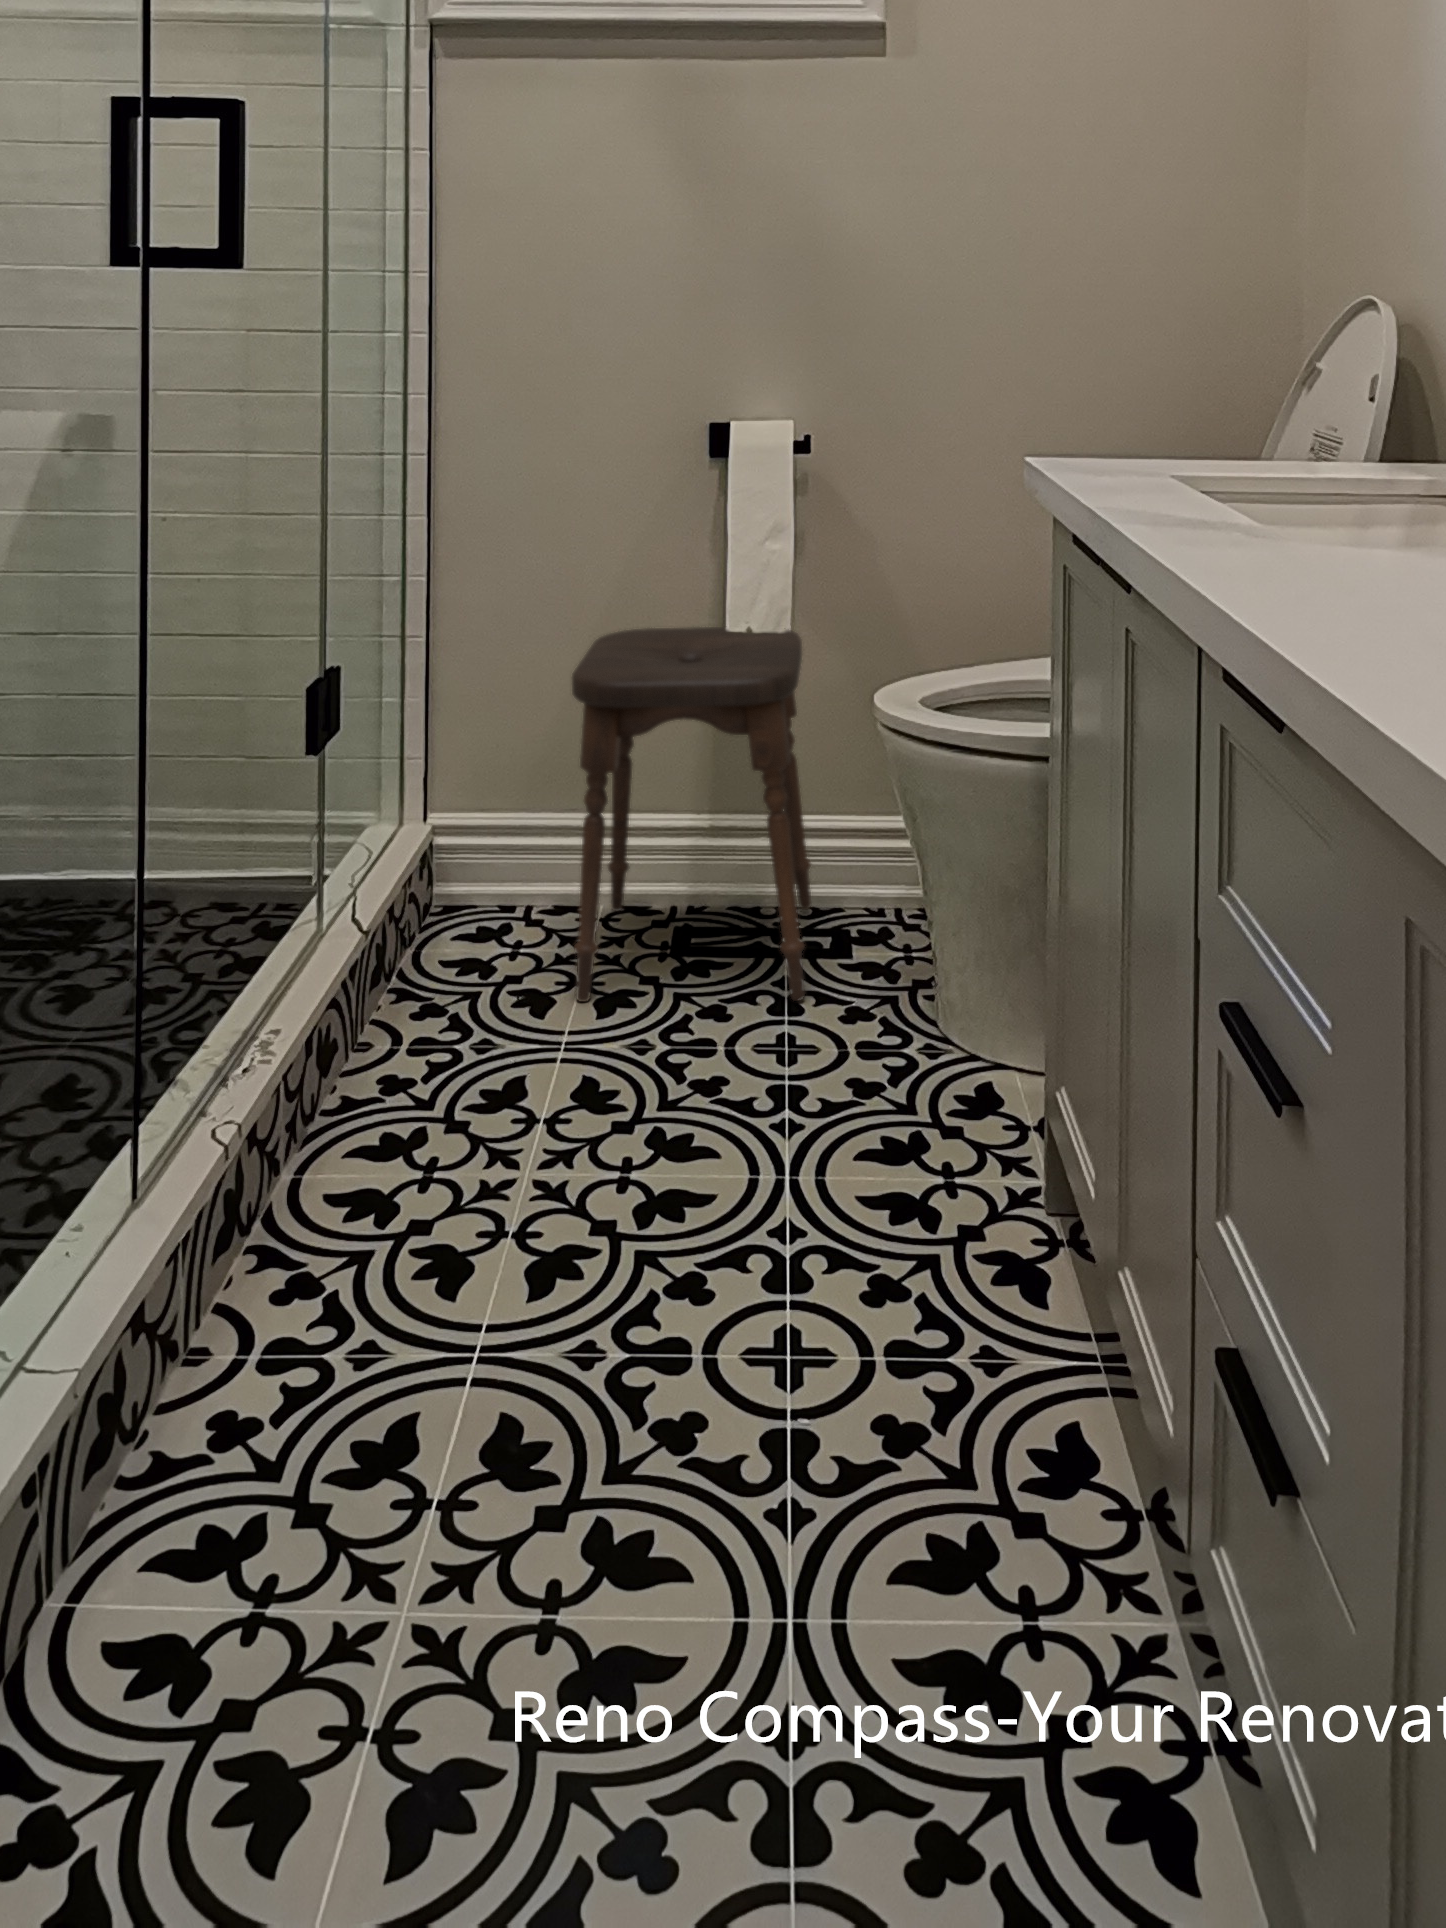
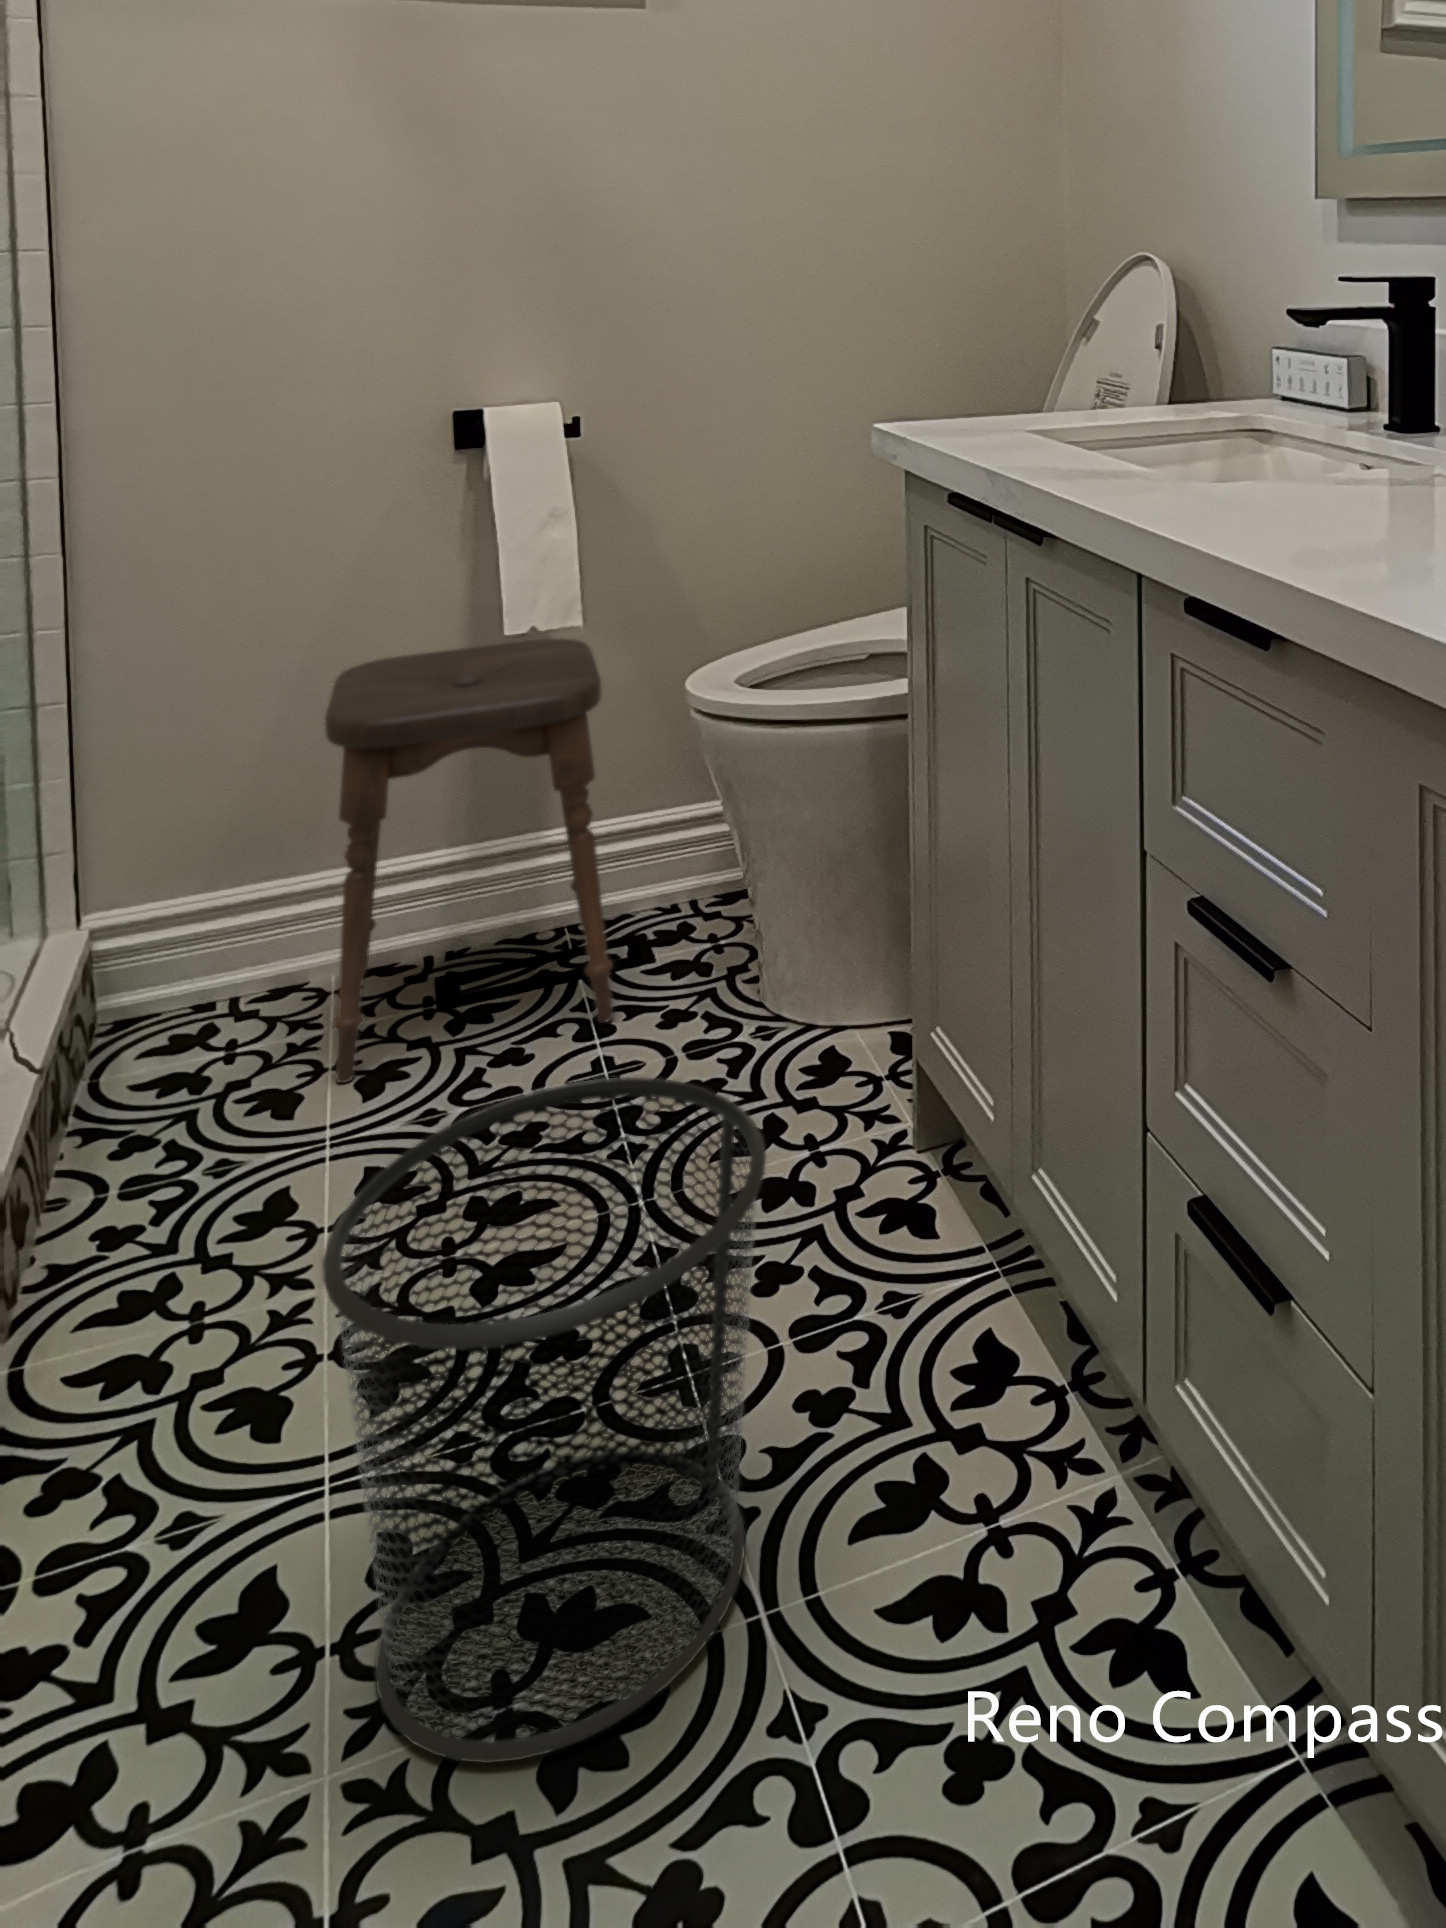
waste bin: none [421,1041,805,1668] -> present [322,1077,766,1763]

